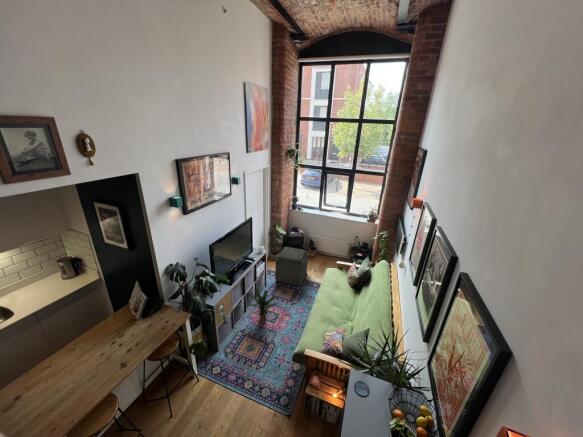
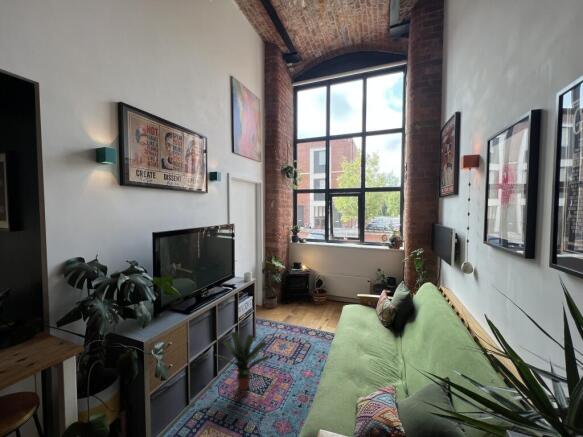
ottoman: present [275,247,308,286] -> none [269,283,315,337]

